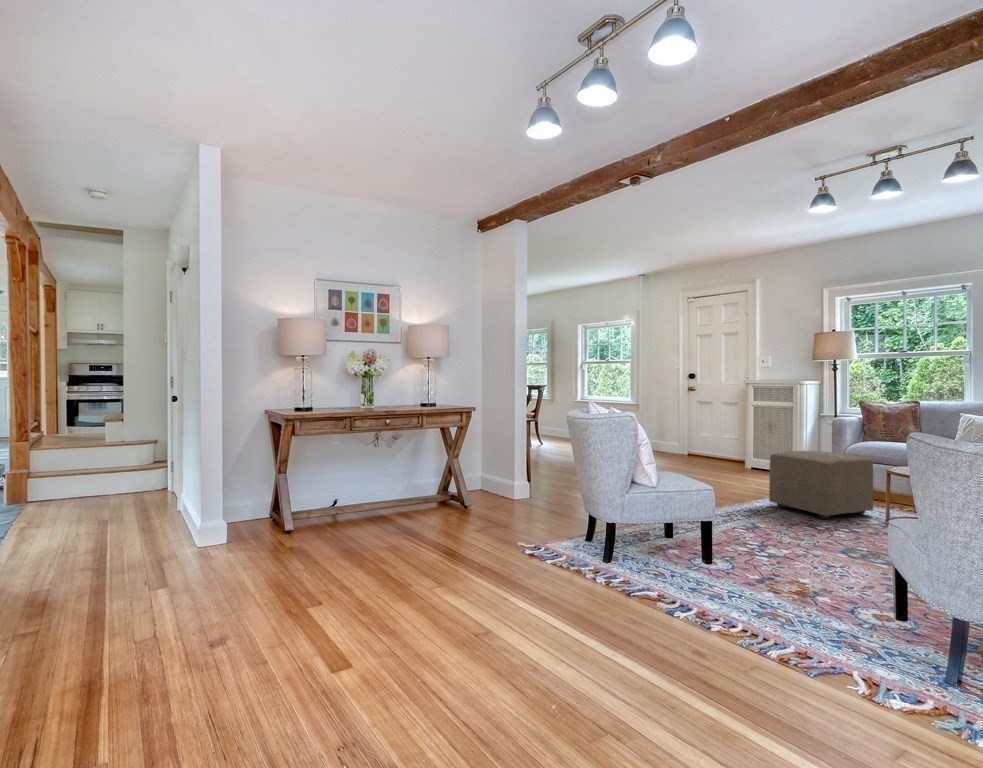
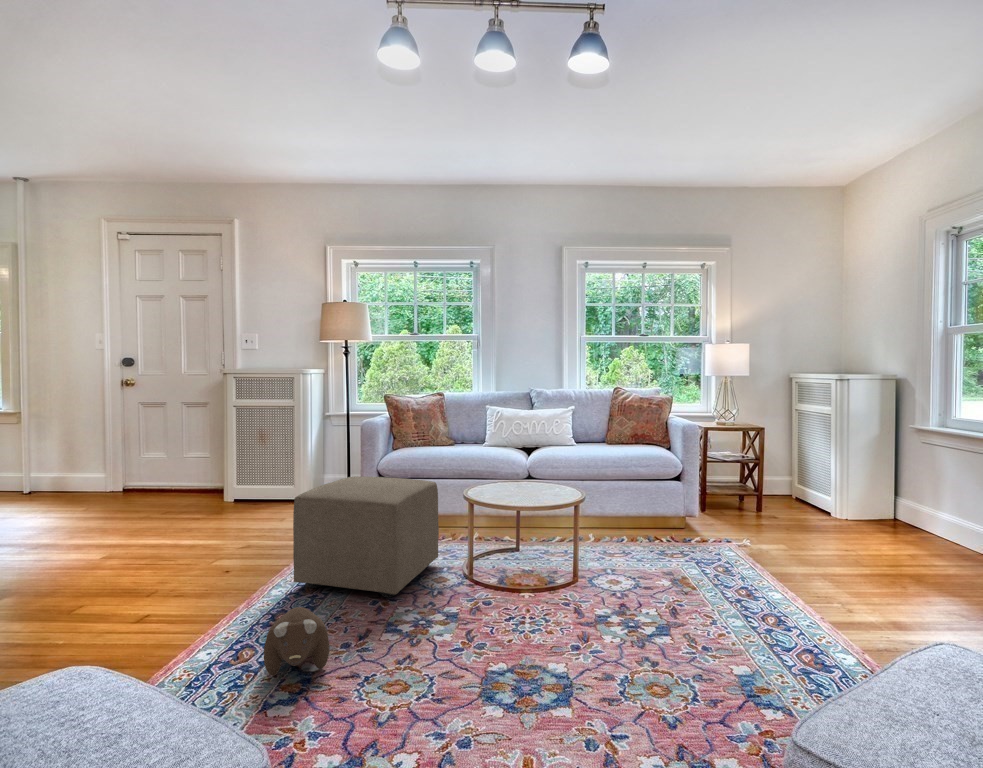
plush toy: none [741,498,772,528] -> present [264,607,329,676]

